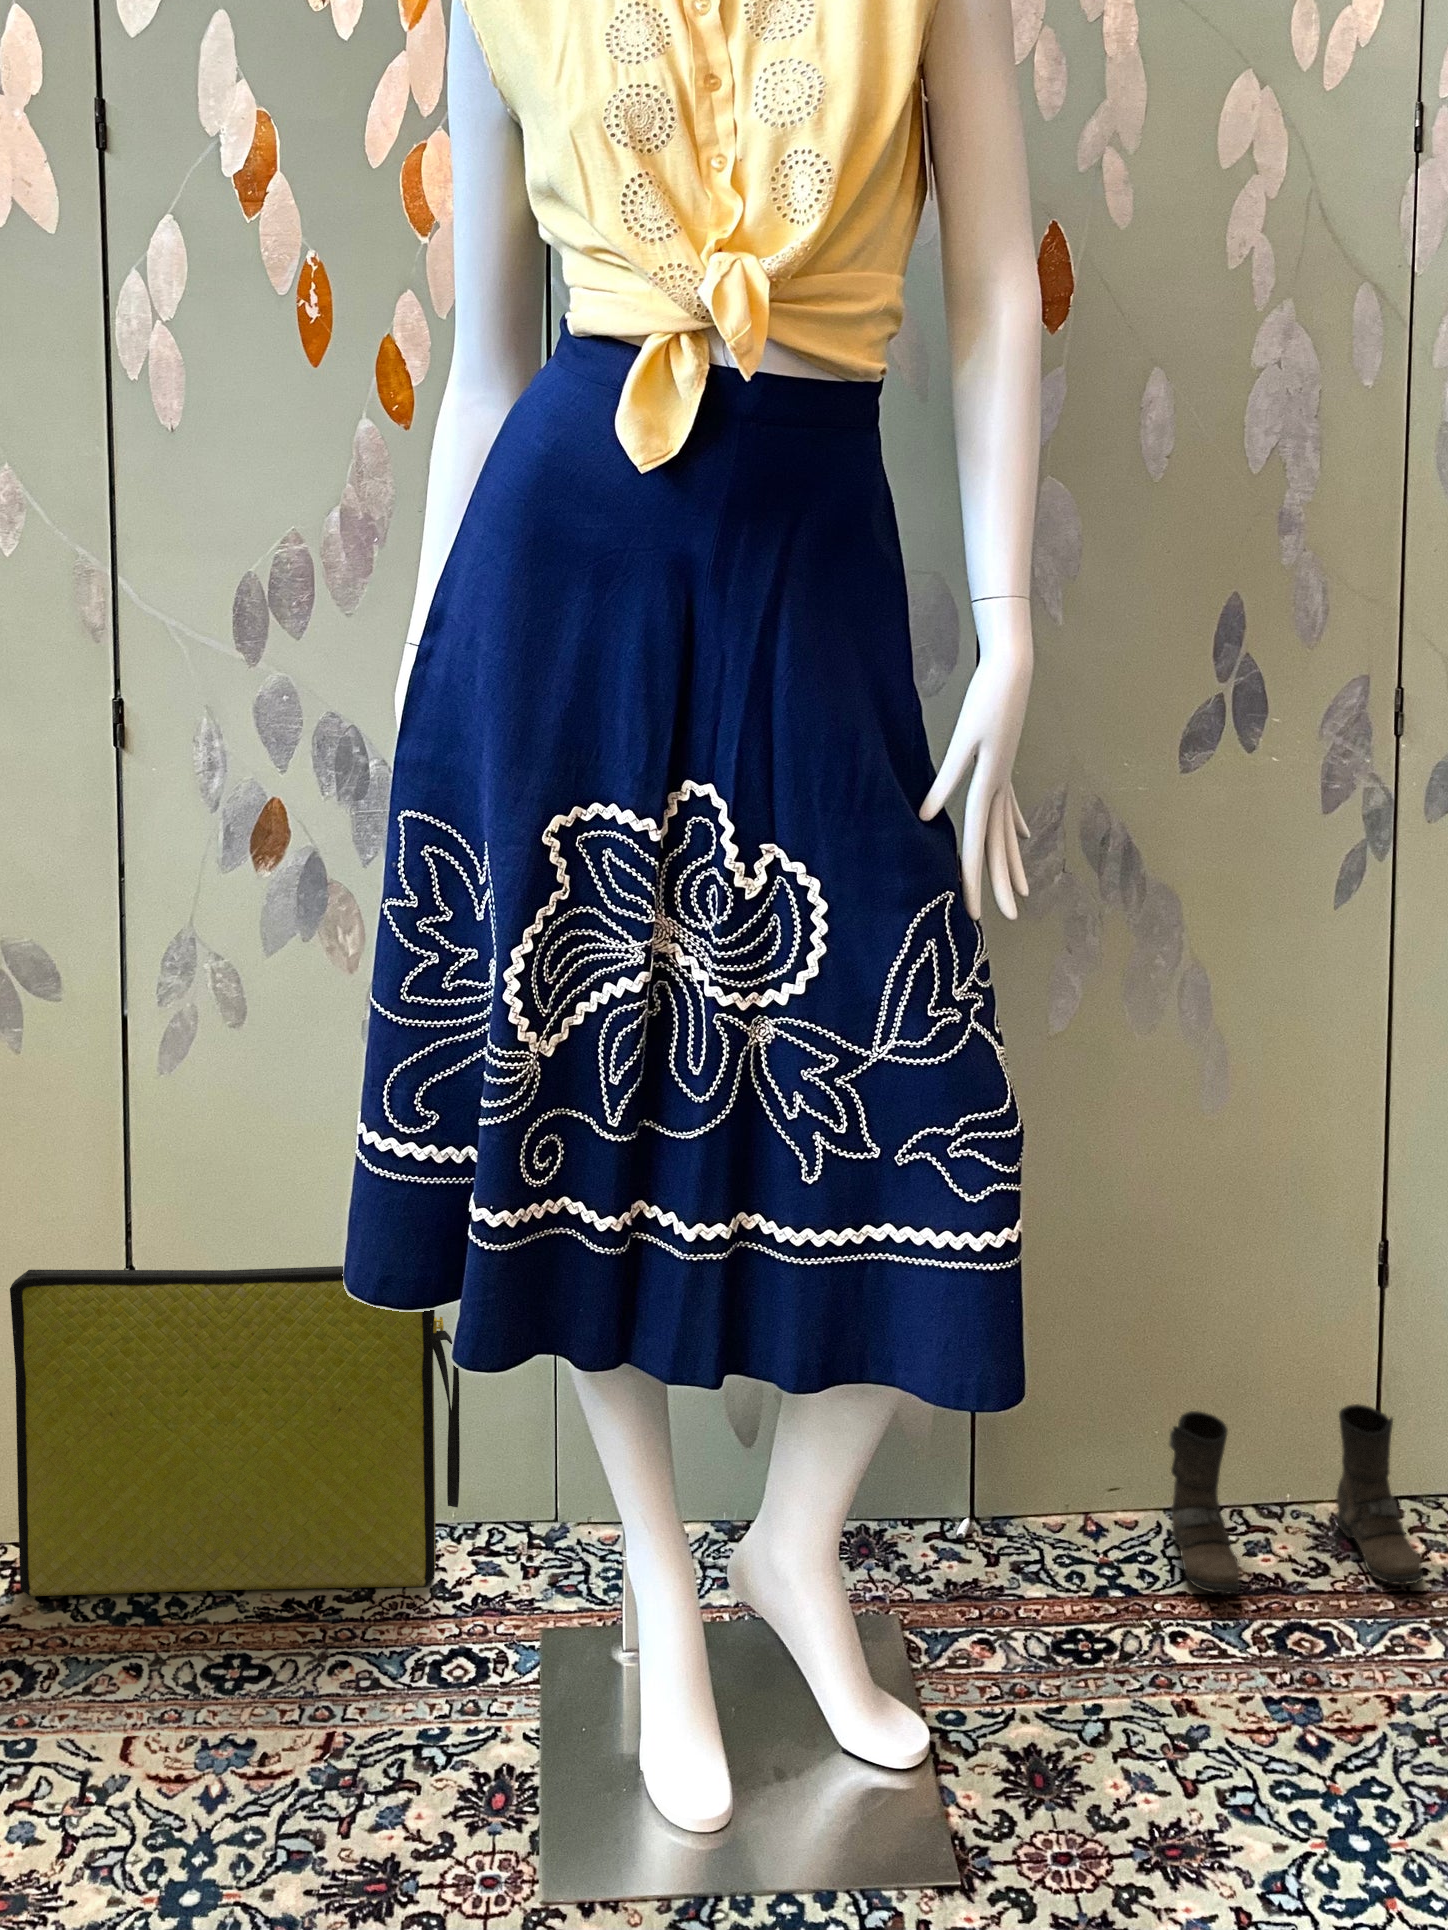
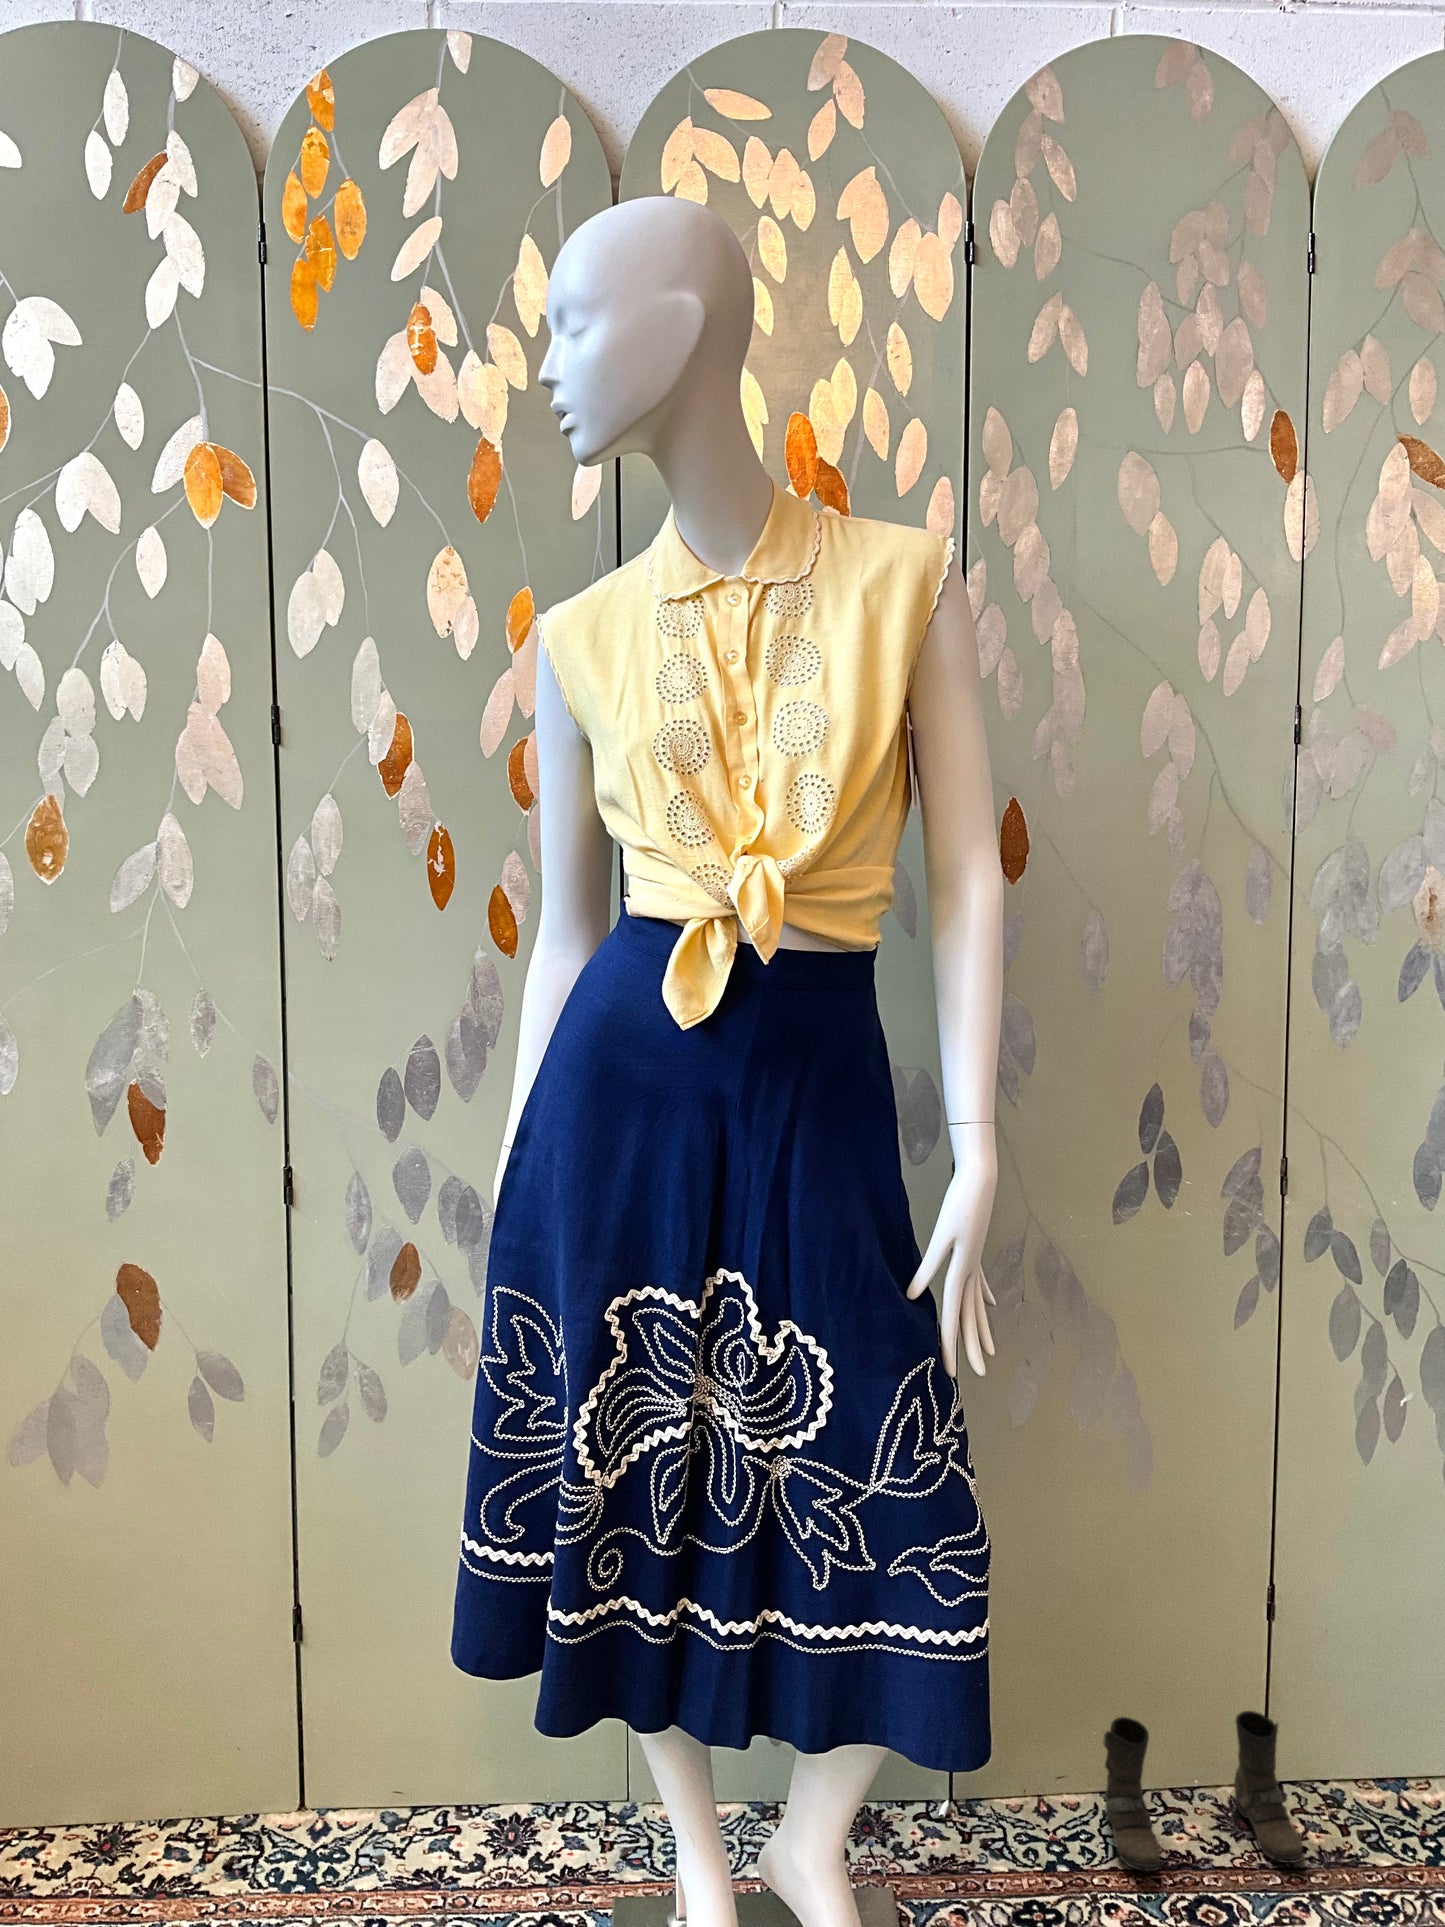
bag: present [10,1266,460,1596] -> none [202,1606,551,1866]

